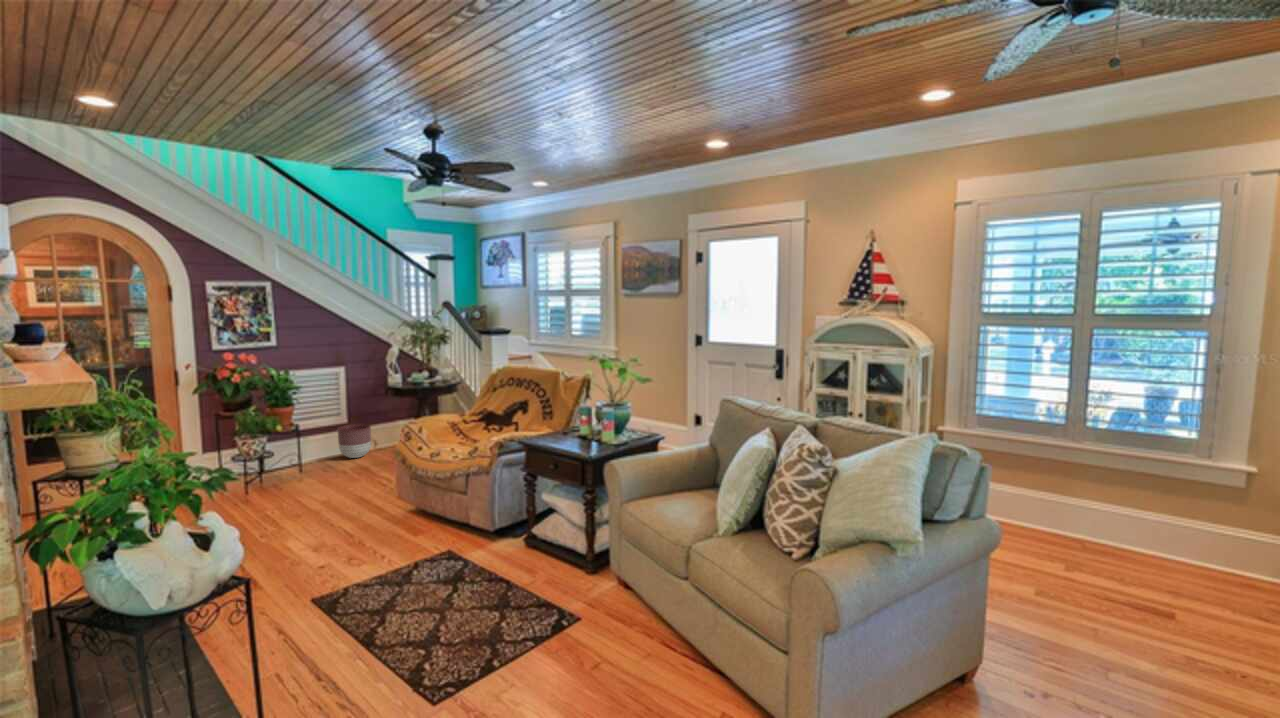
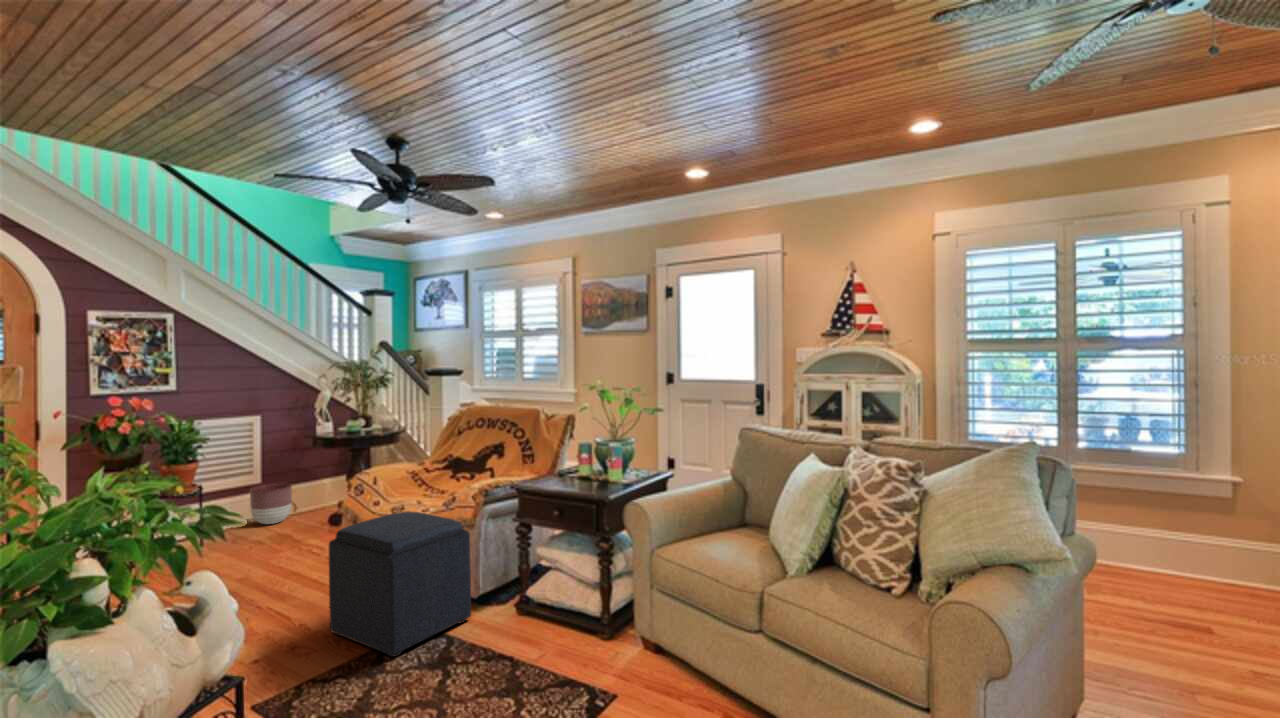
ottoman: none [374,457,488,574] -> present [329,511,471,657]

